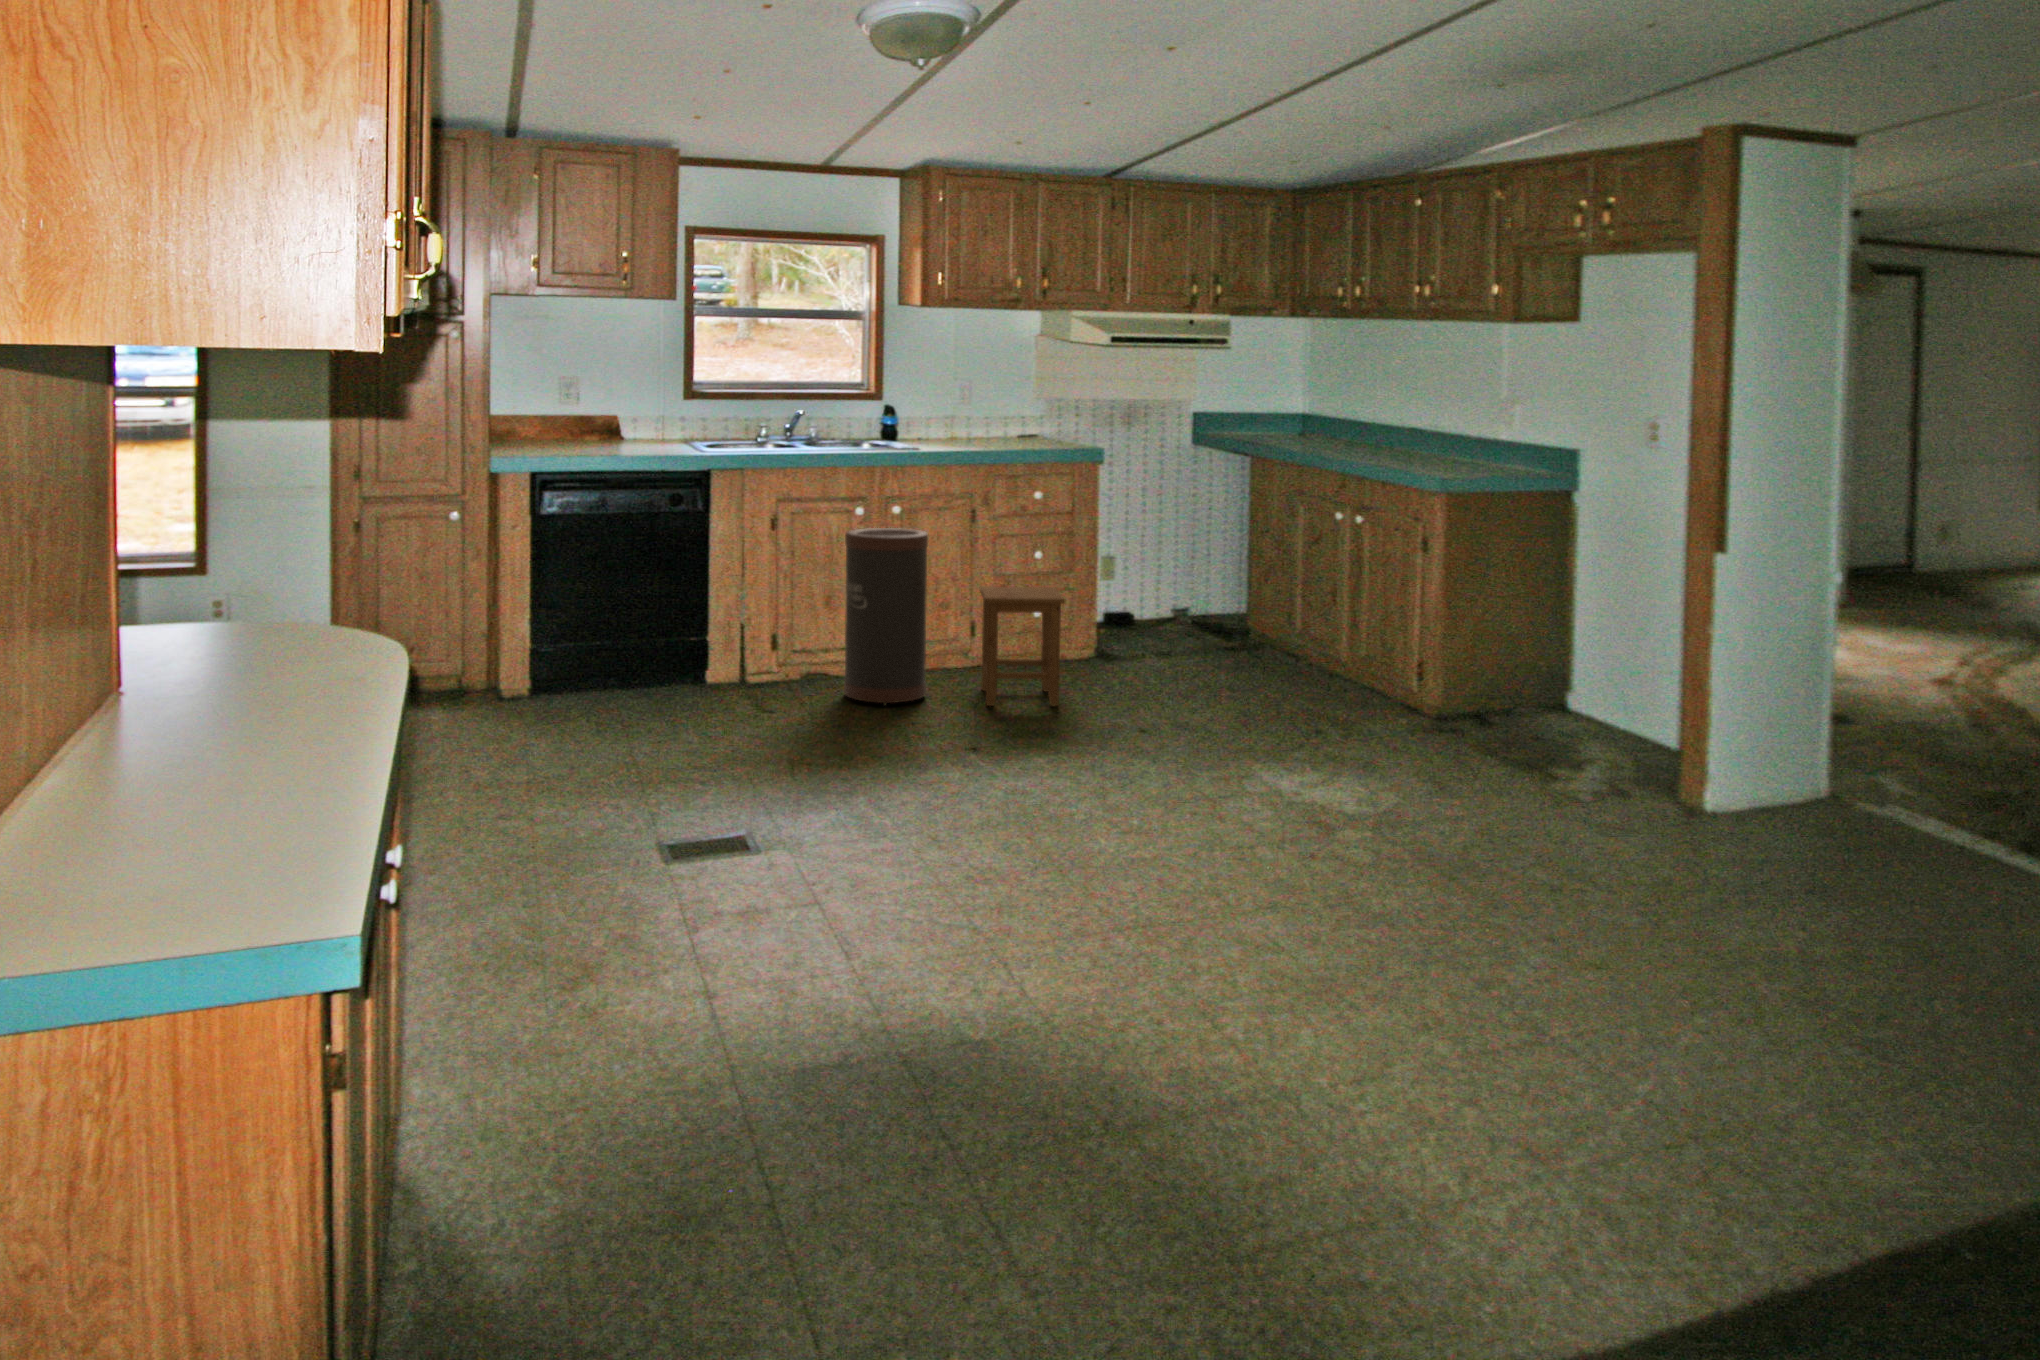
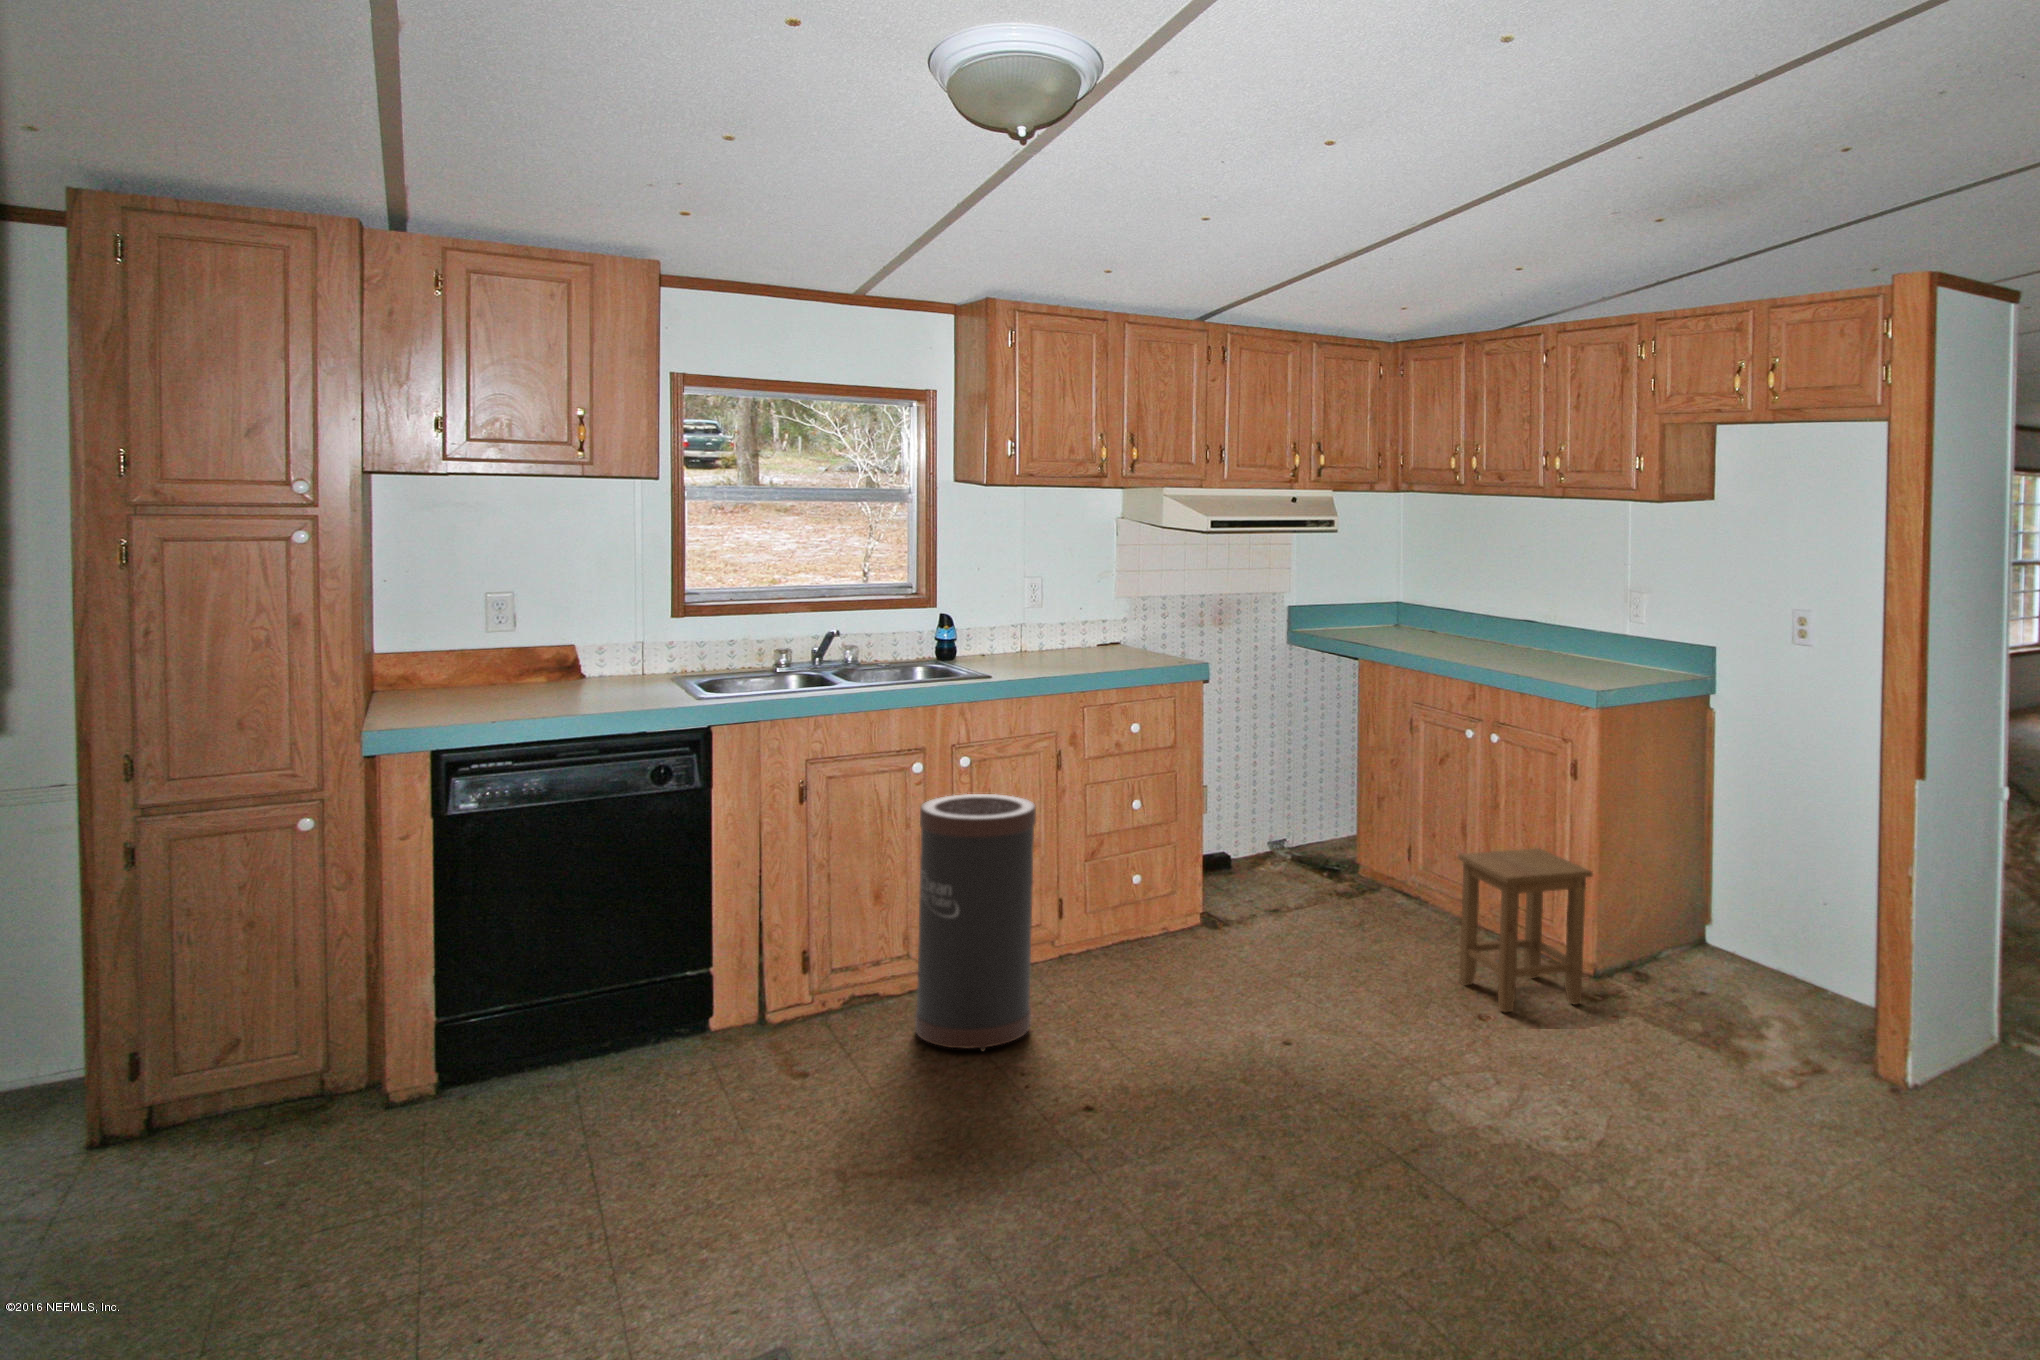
stool: present [980,587,1065,706] -> present [1458,848,1593,1013]

